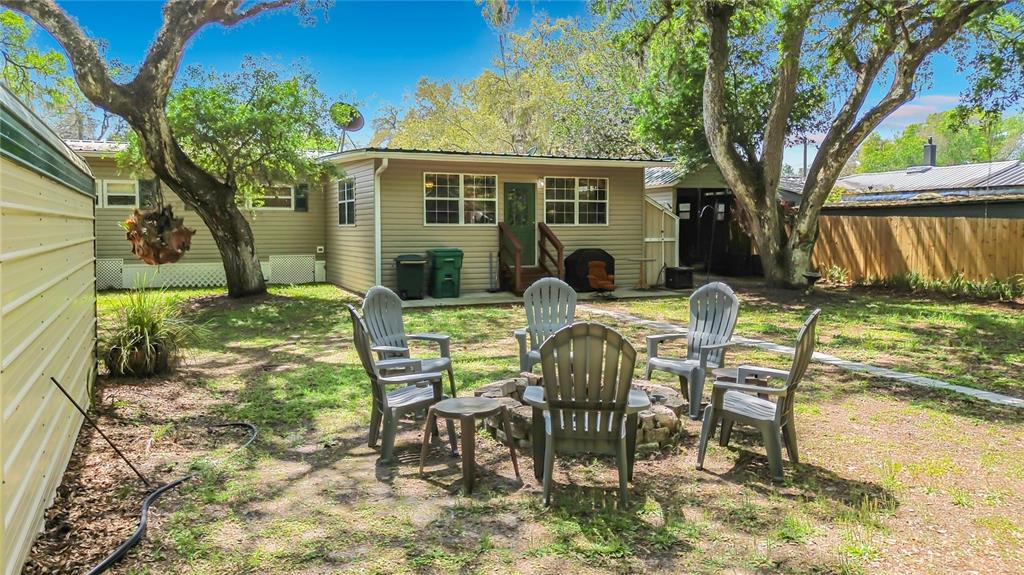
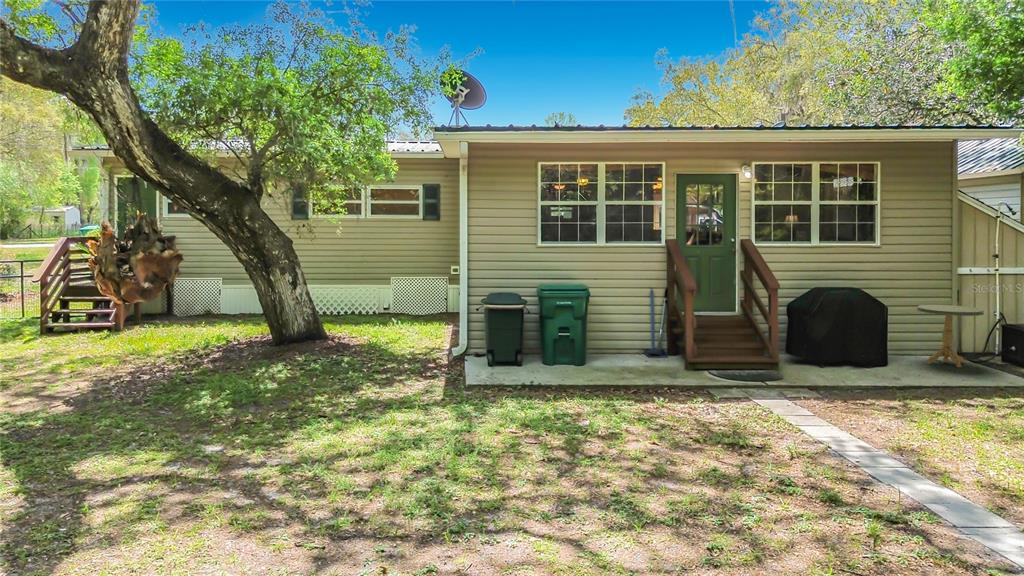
lounge chair: present [587,261,618,297] -> none [828,315,896,400]

